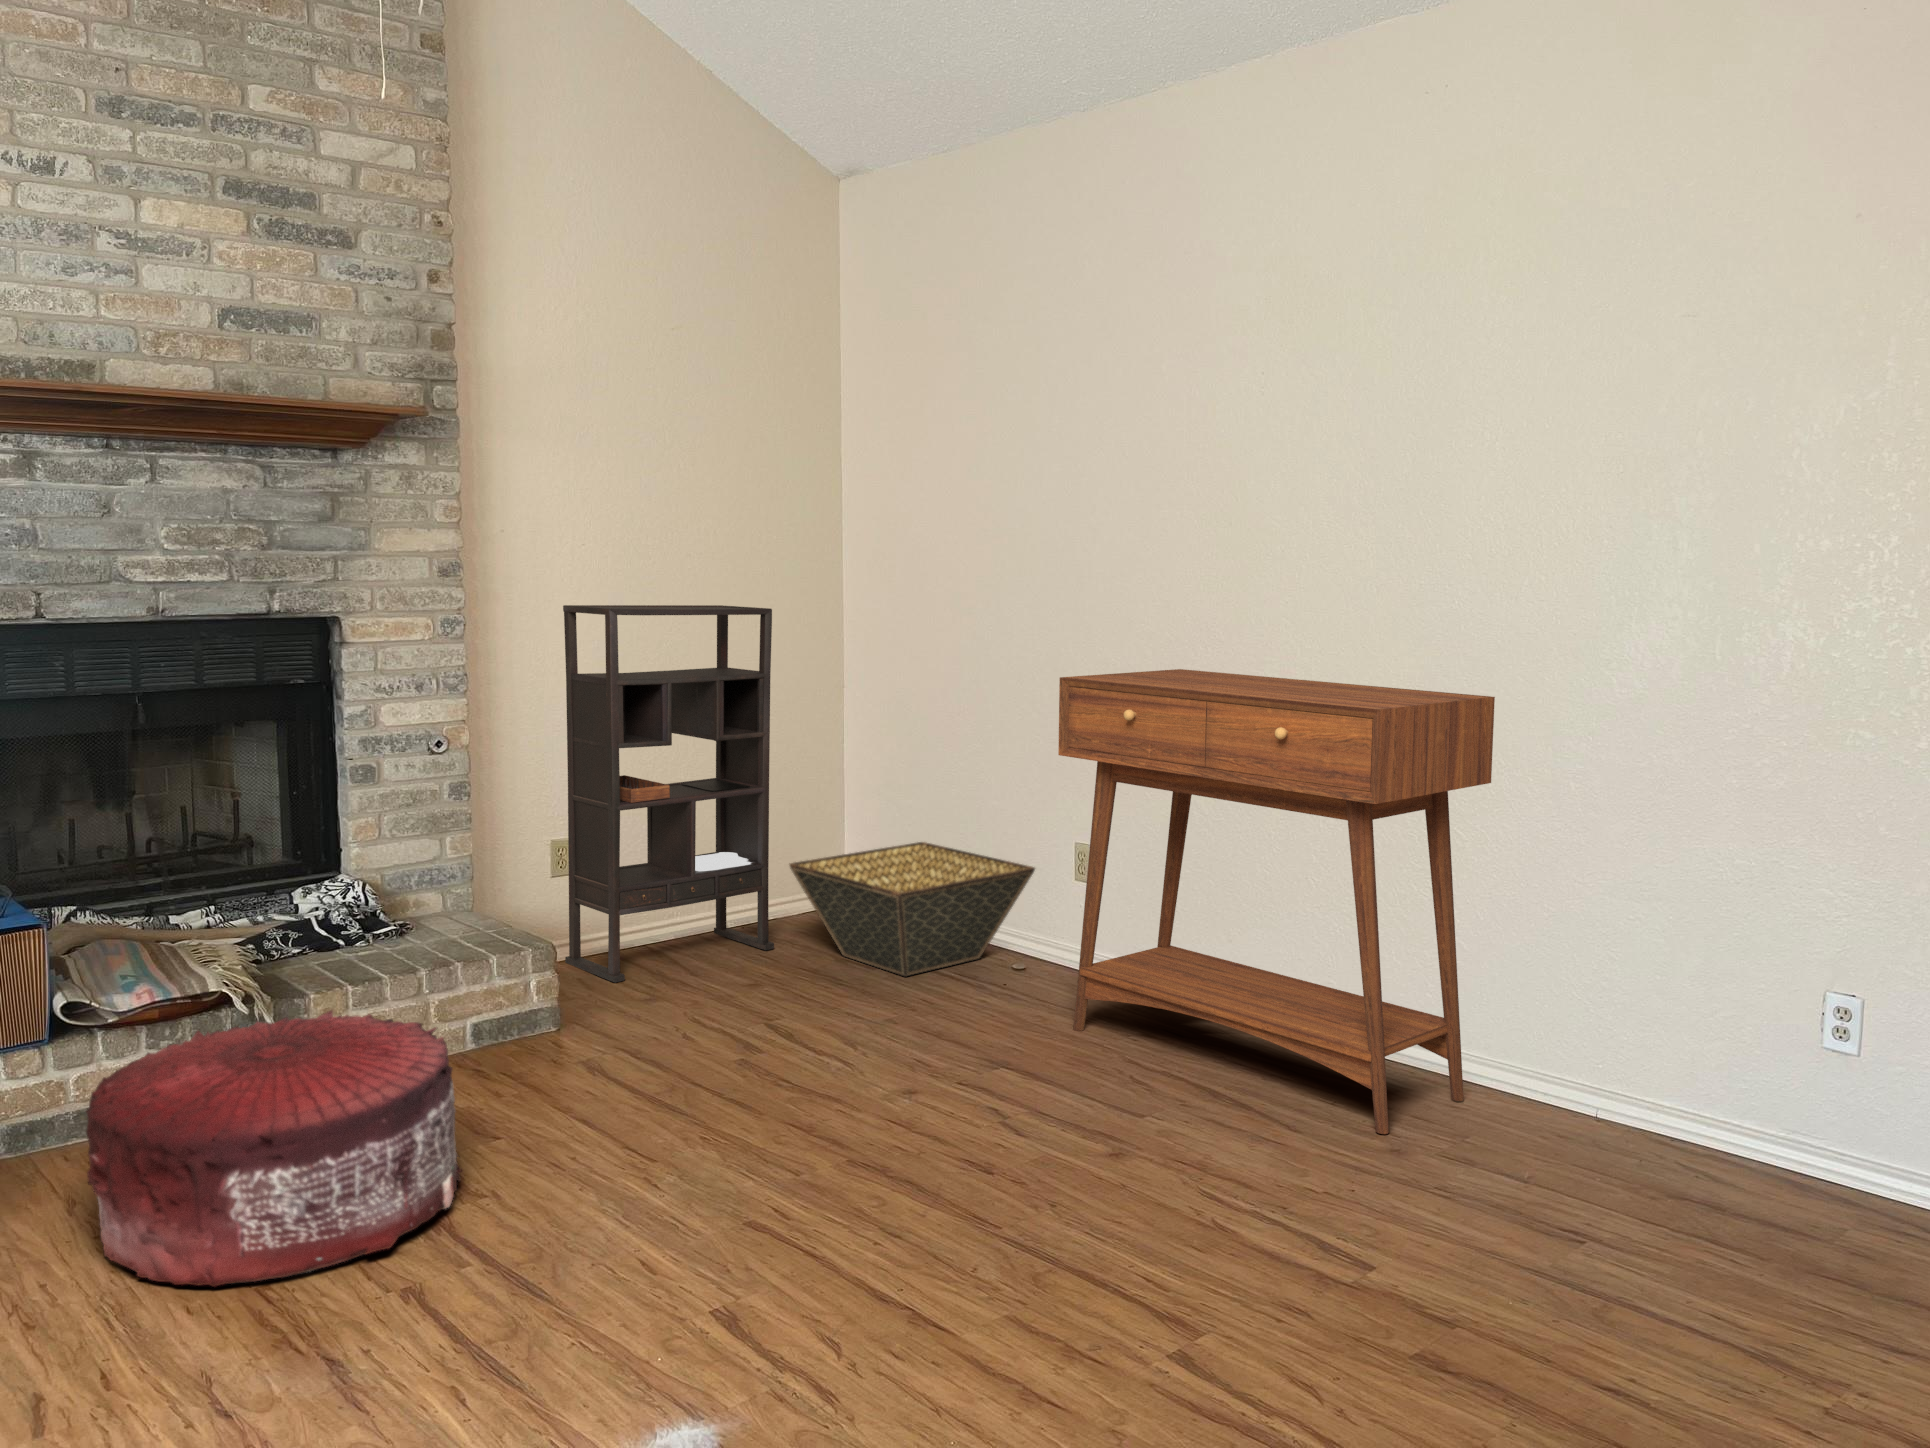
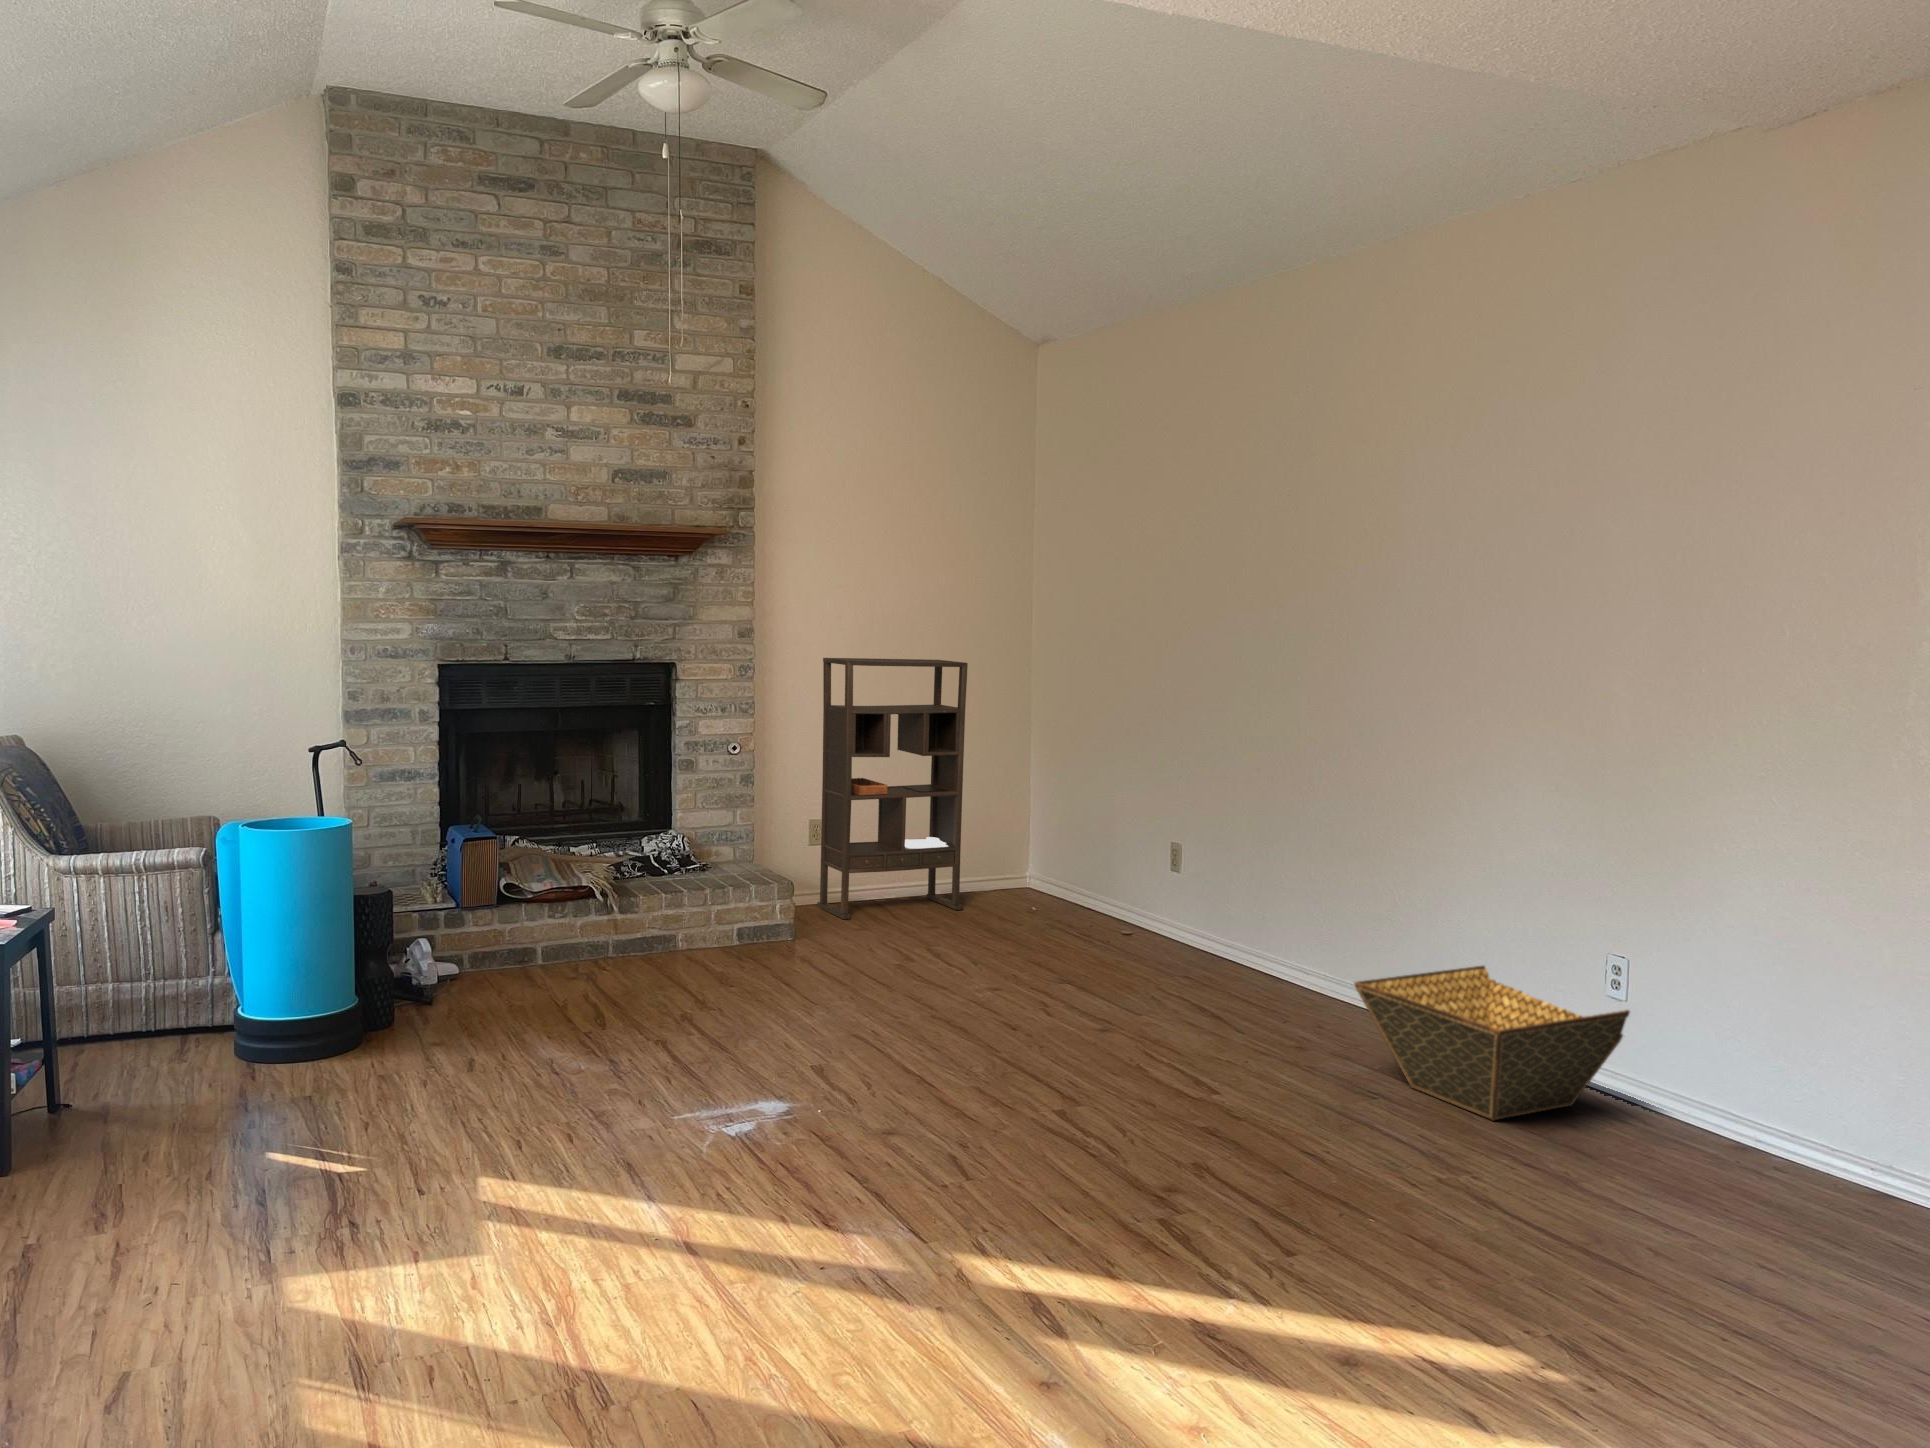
console table: present [1058,669,1495,1134] -> none [1129,714,1416,1041]
basket: present [790,842,1035,977] -> present [1354,966,1630,1121]
pouf: present [86,1010,462,1287] -> none [510,897,708,1028]

